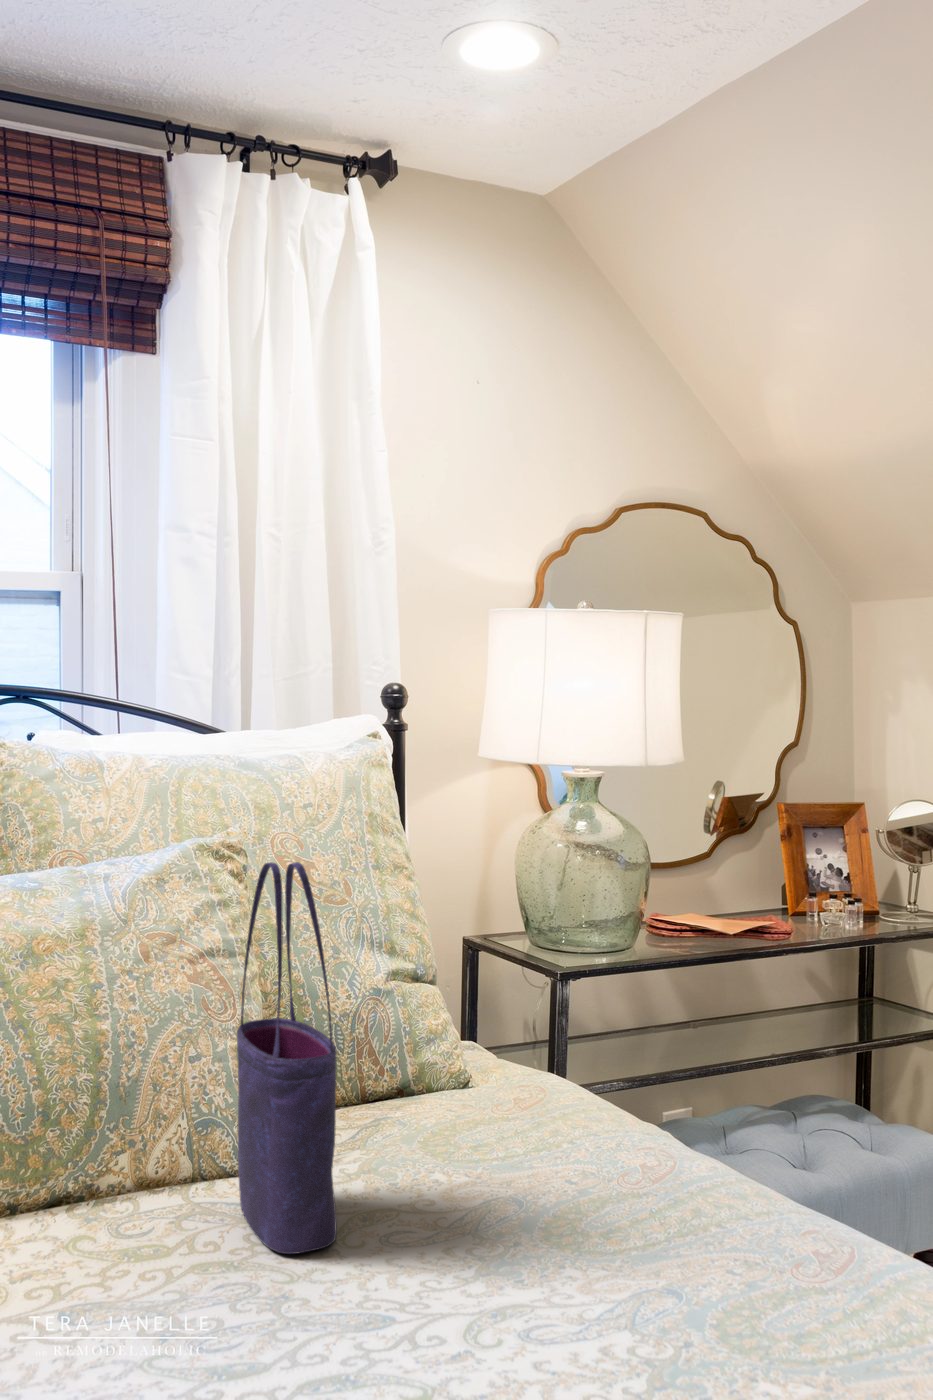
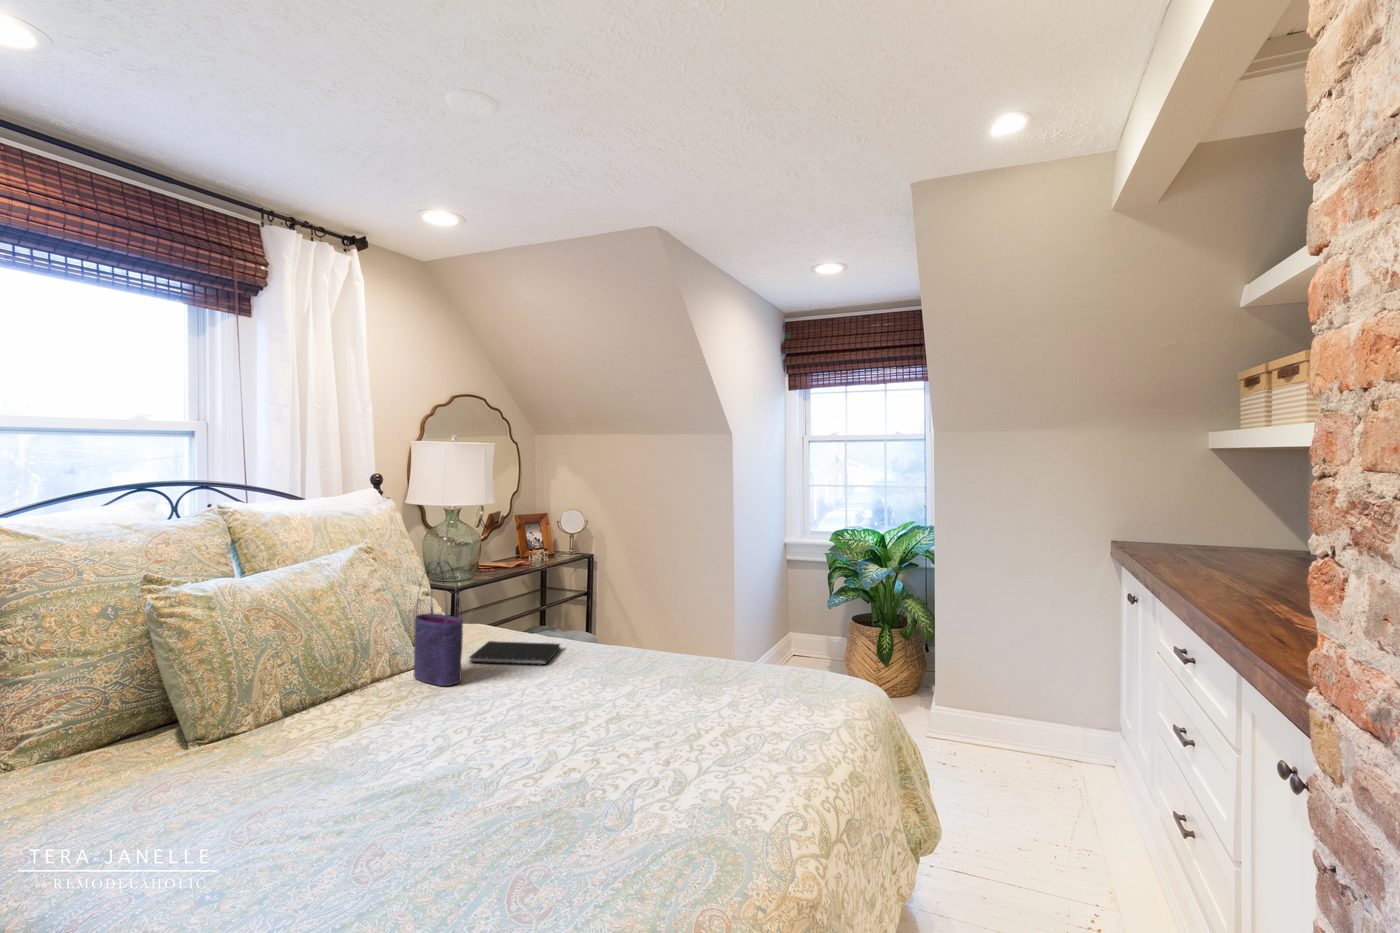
notebook: none [416,1125,708,1243] -> present [469,641,560,665]

